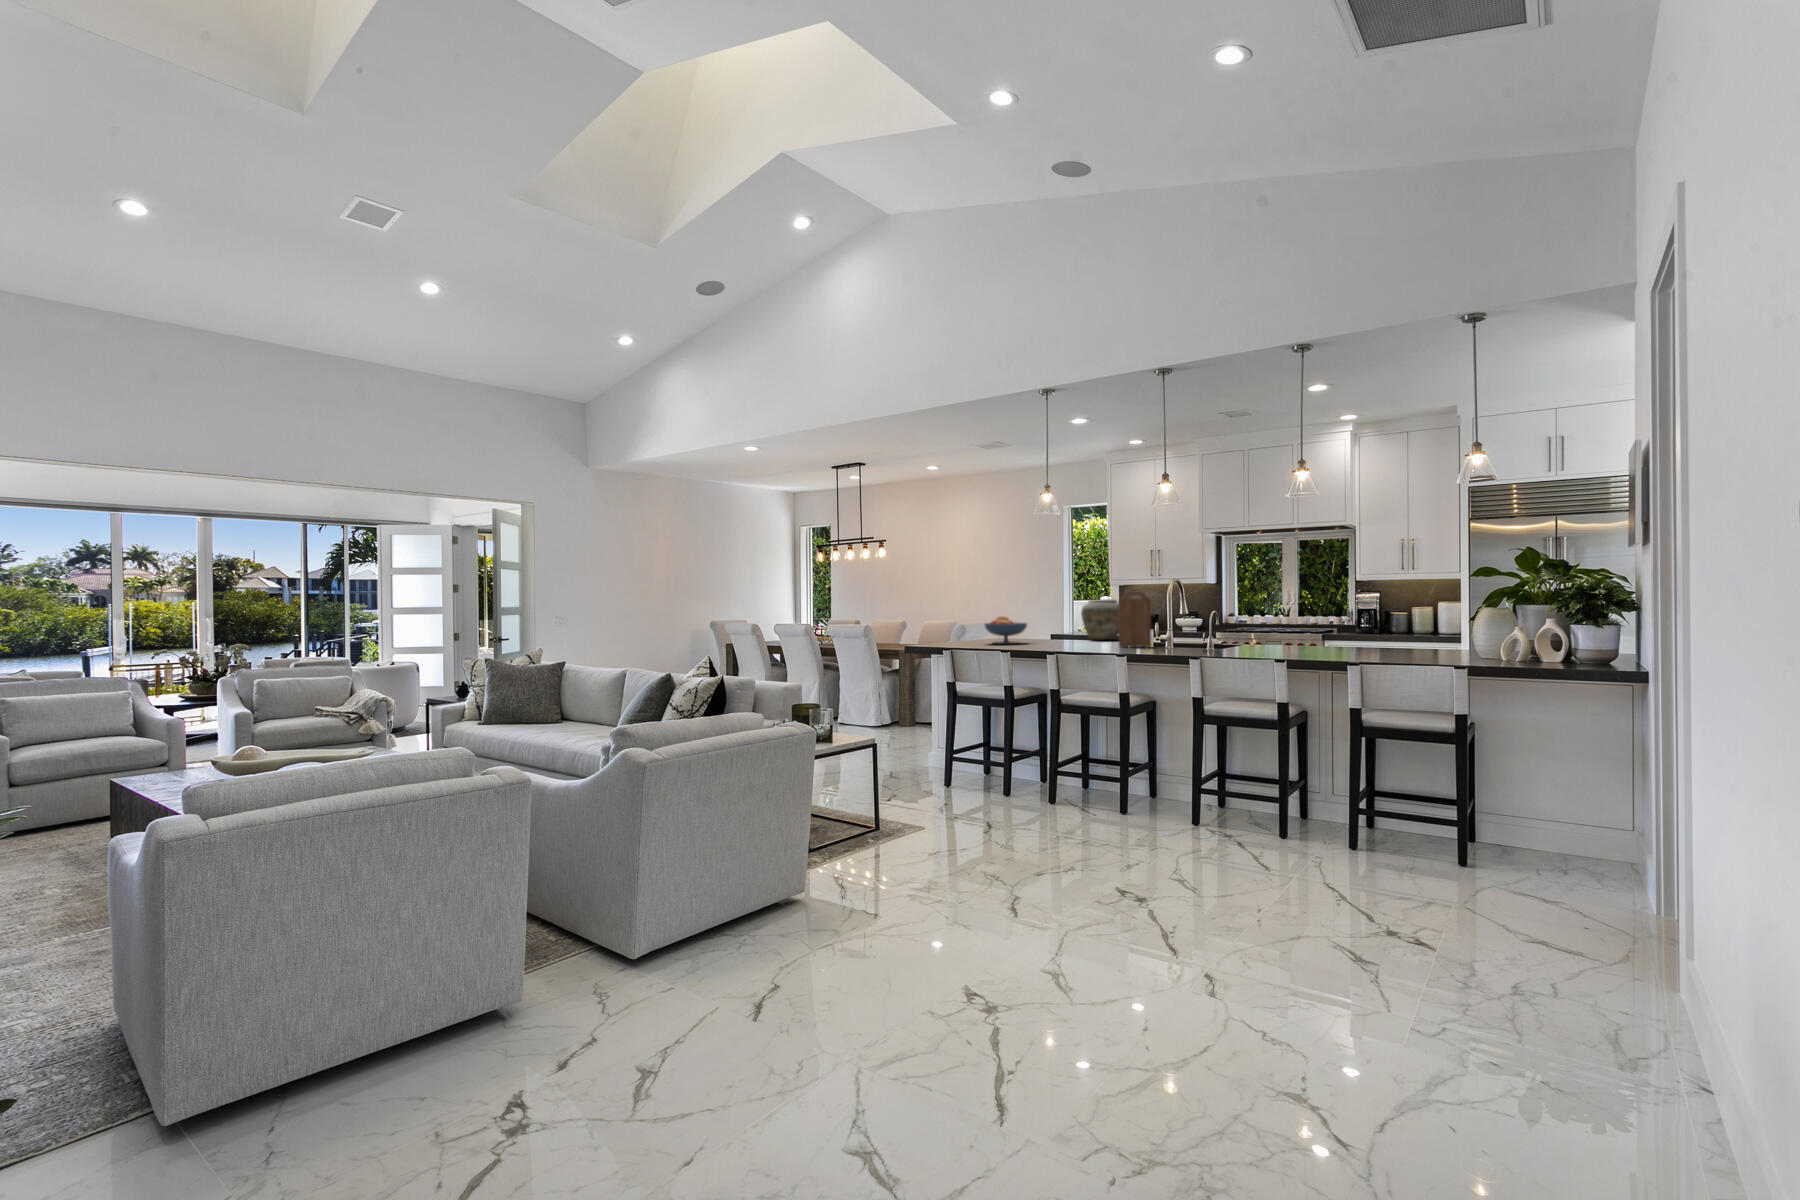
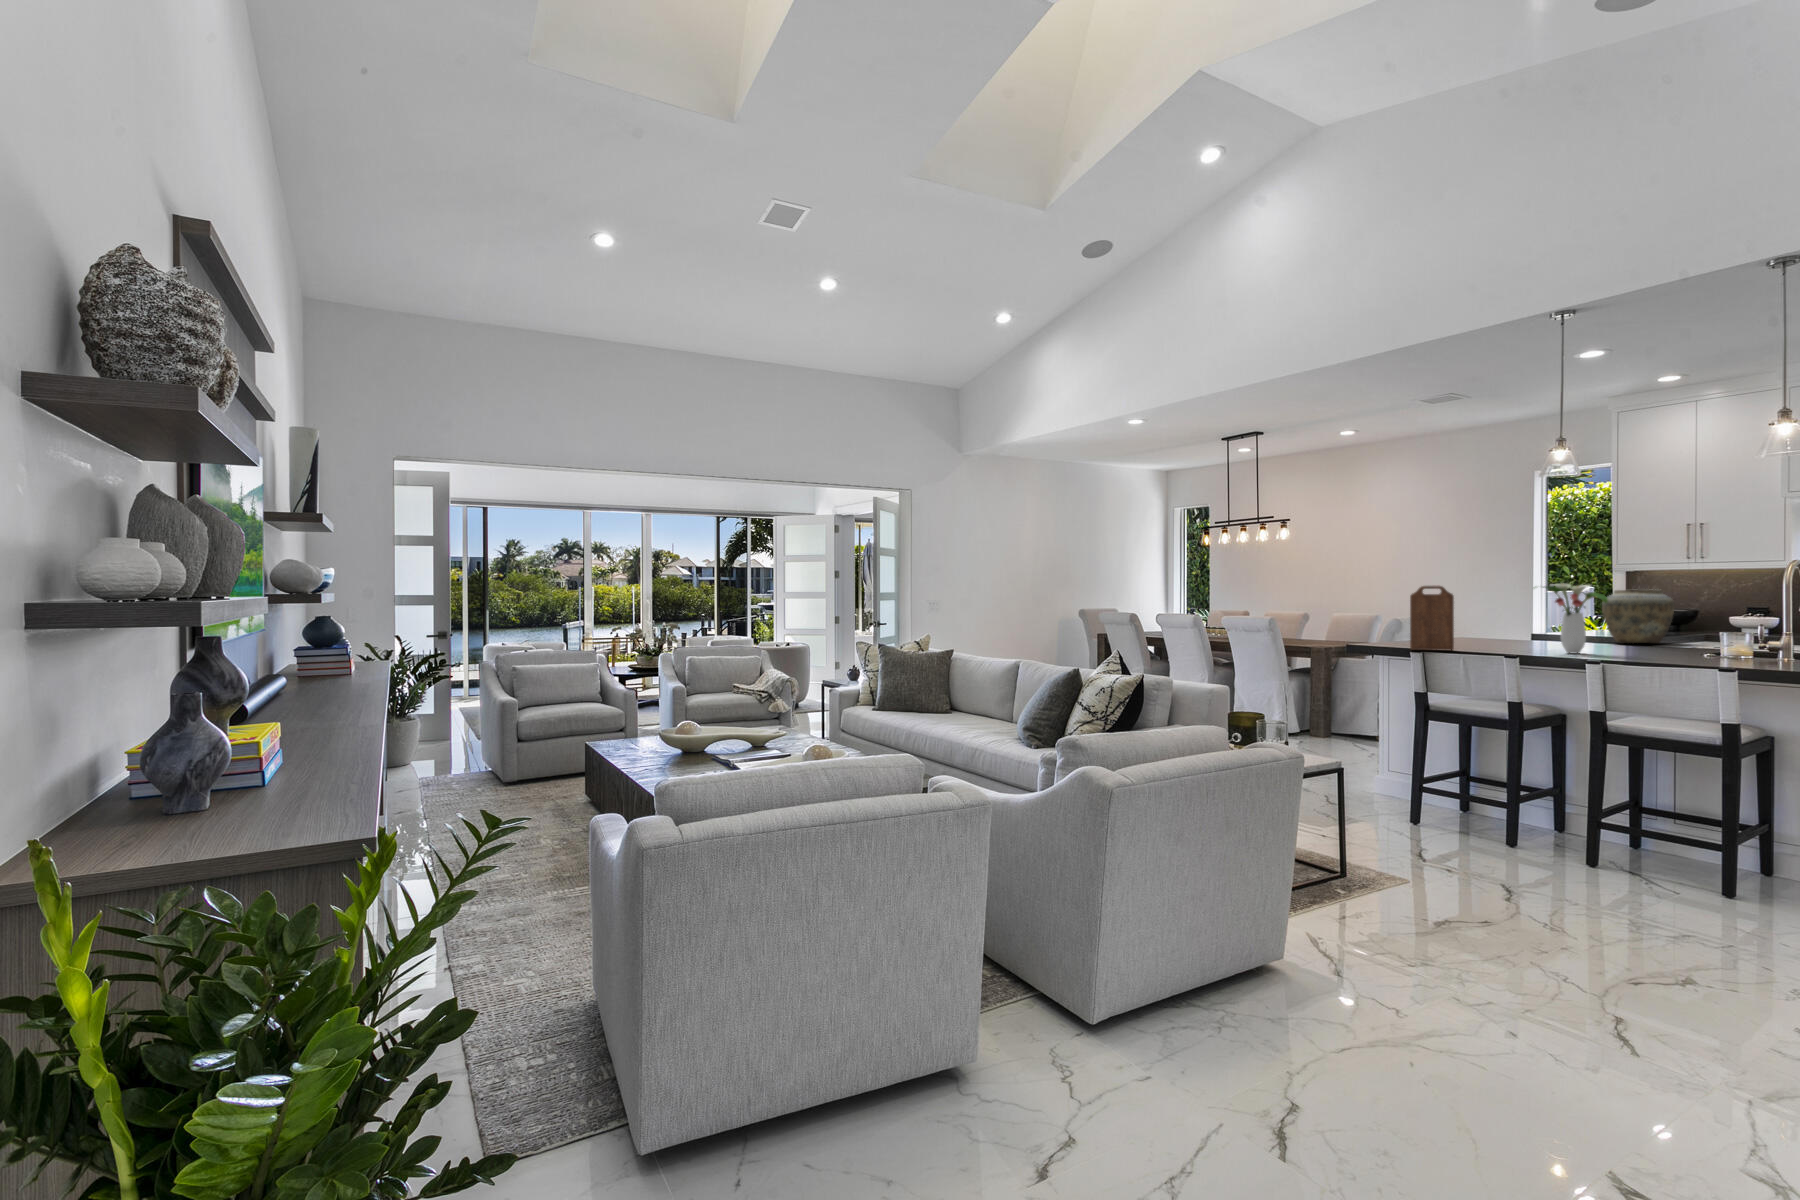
cutting board: present [1118,592,1151,647] -> present [1410,586,1454,650]
flower arrangement: none [1026,595,1072,648] -> present [1543,583,1608,654]
fruit bowl: present [985,616,1027,644] -> none [1453,609,1520,646]

